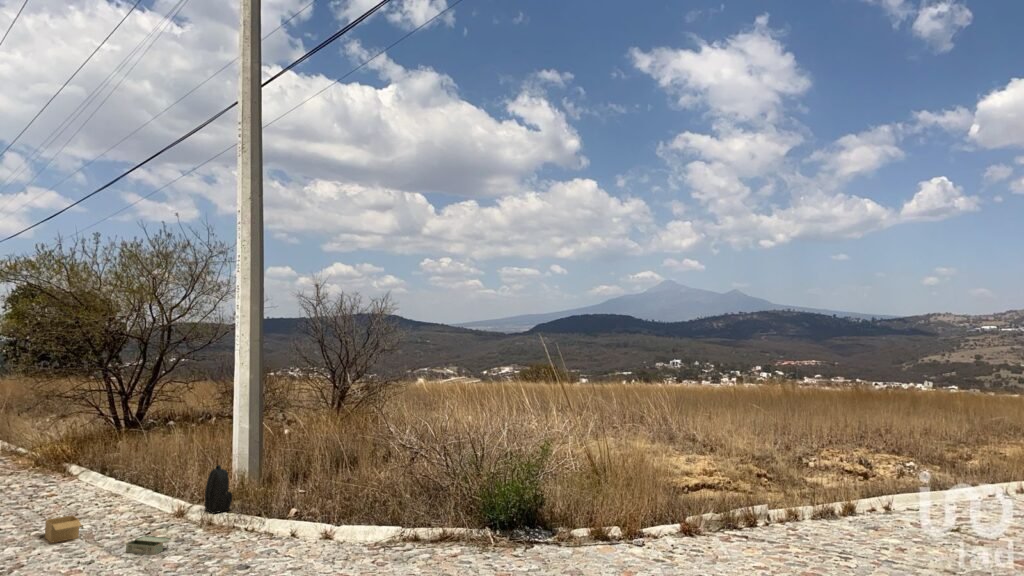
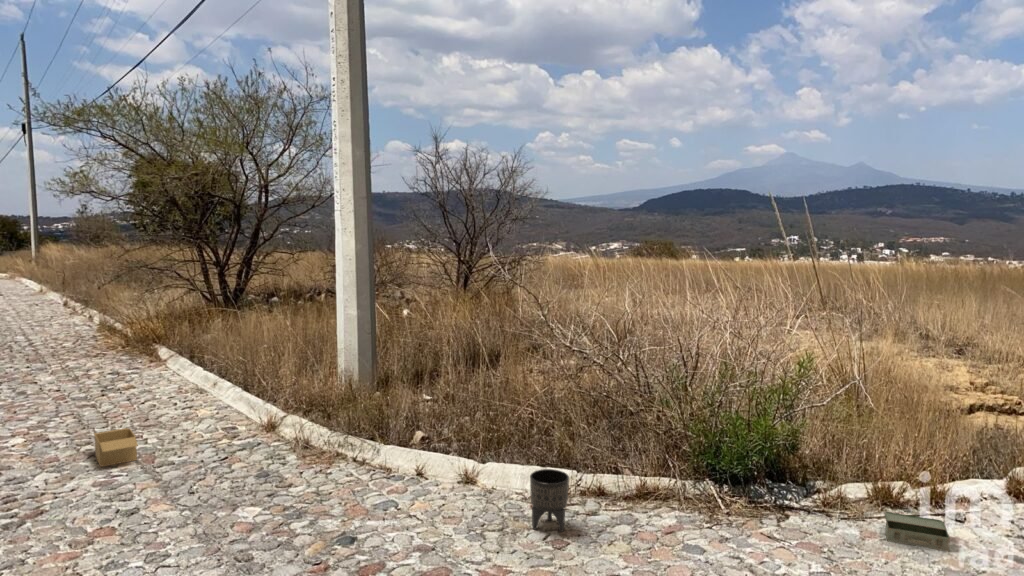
backpack: present [205,465,232,514] -> none [302,364,337,428]
planter: none [366,520,391,559] -> present [530,469,569,532]
toolbox: present [126,536,171,555] -> present [884,512,950,552]

